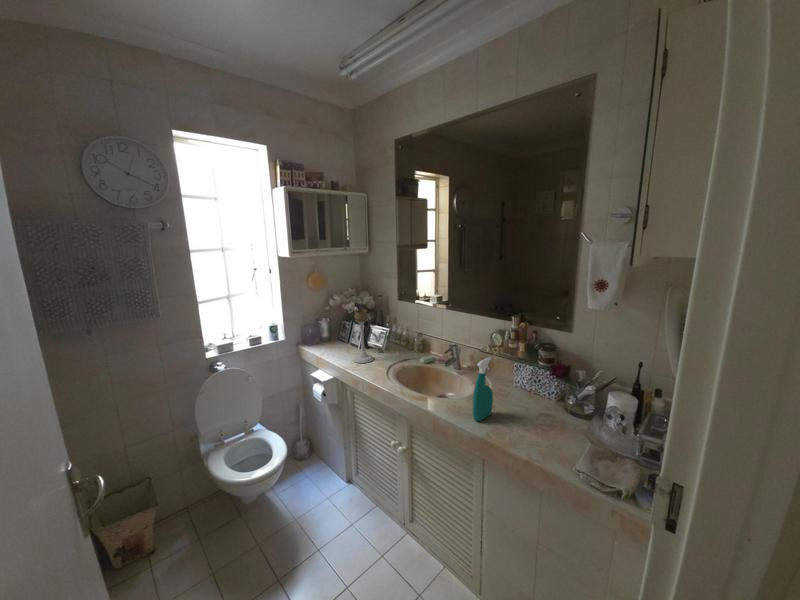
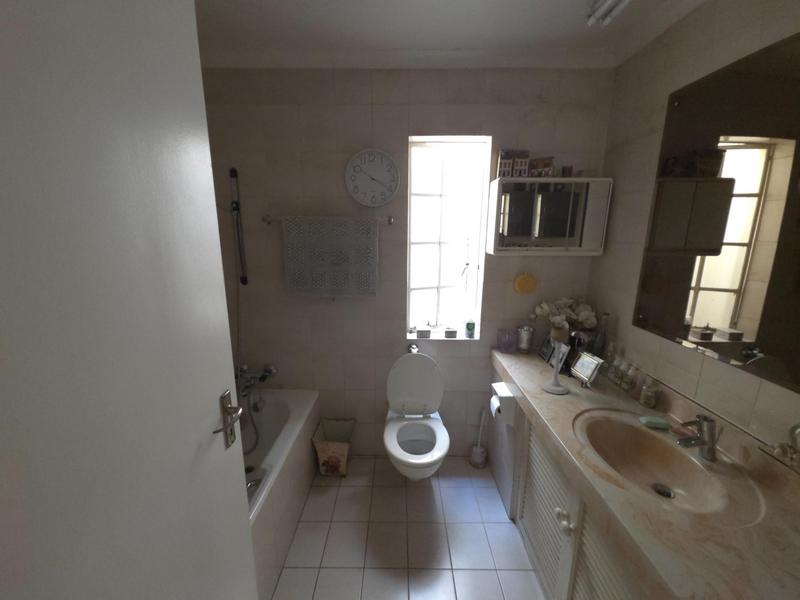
spray bottle: present [473,358,493,421] -> none [675,466,743,569]

